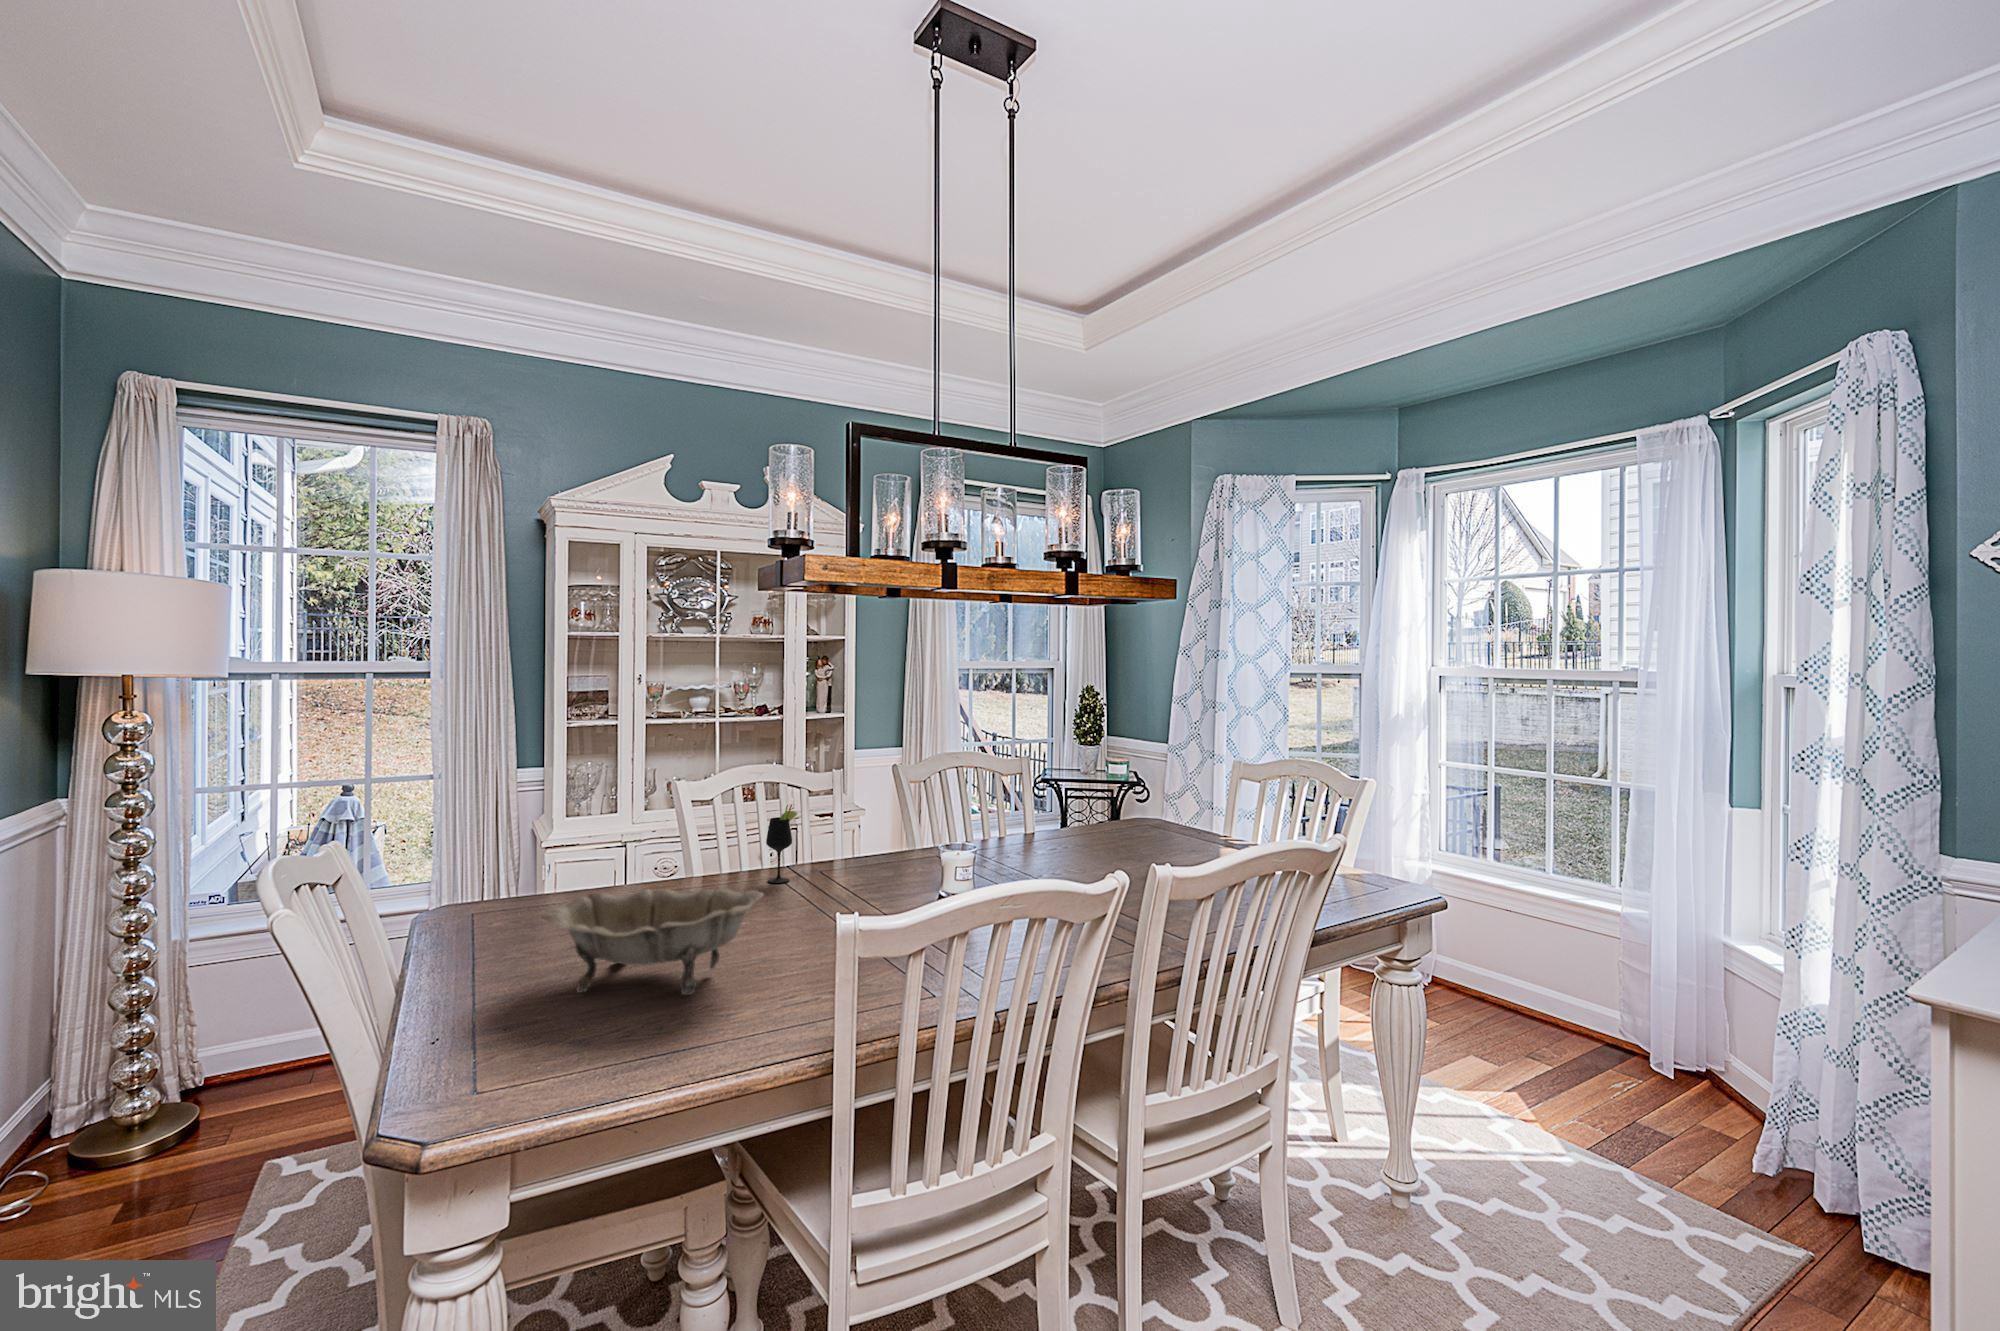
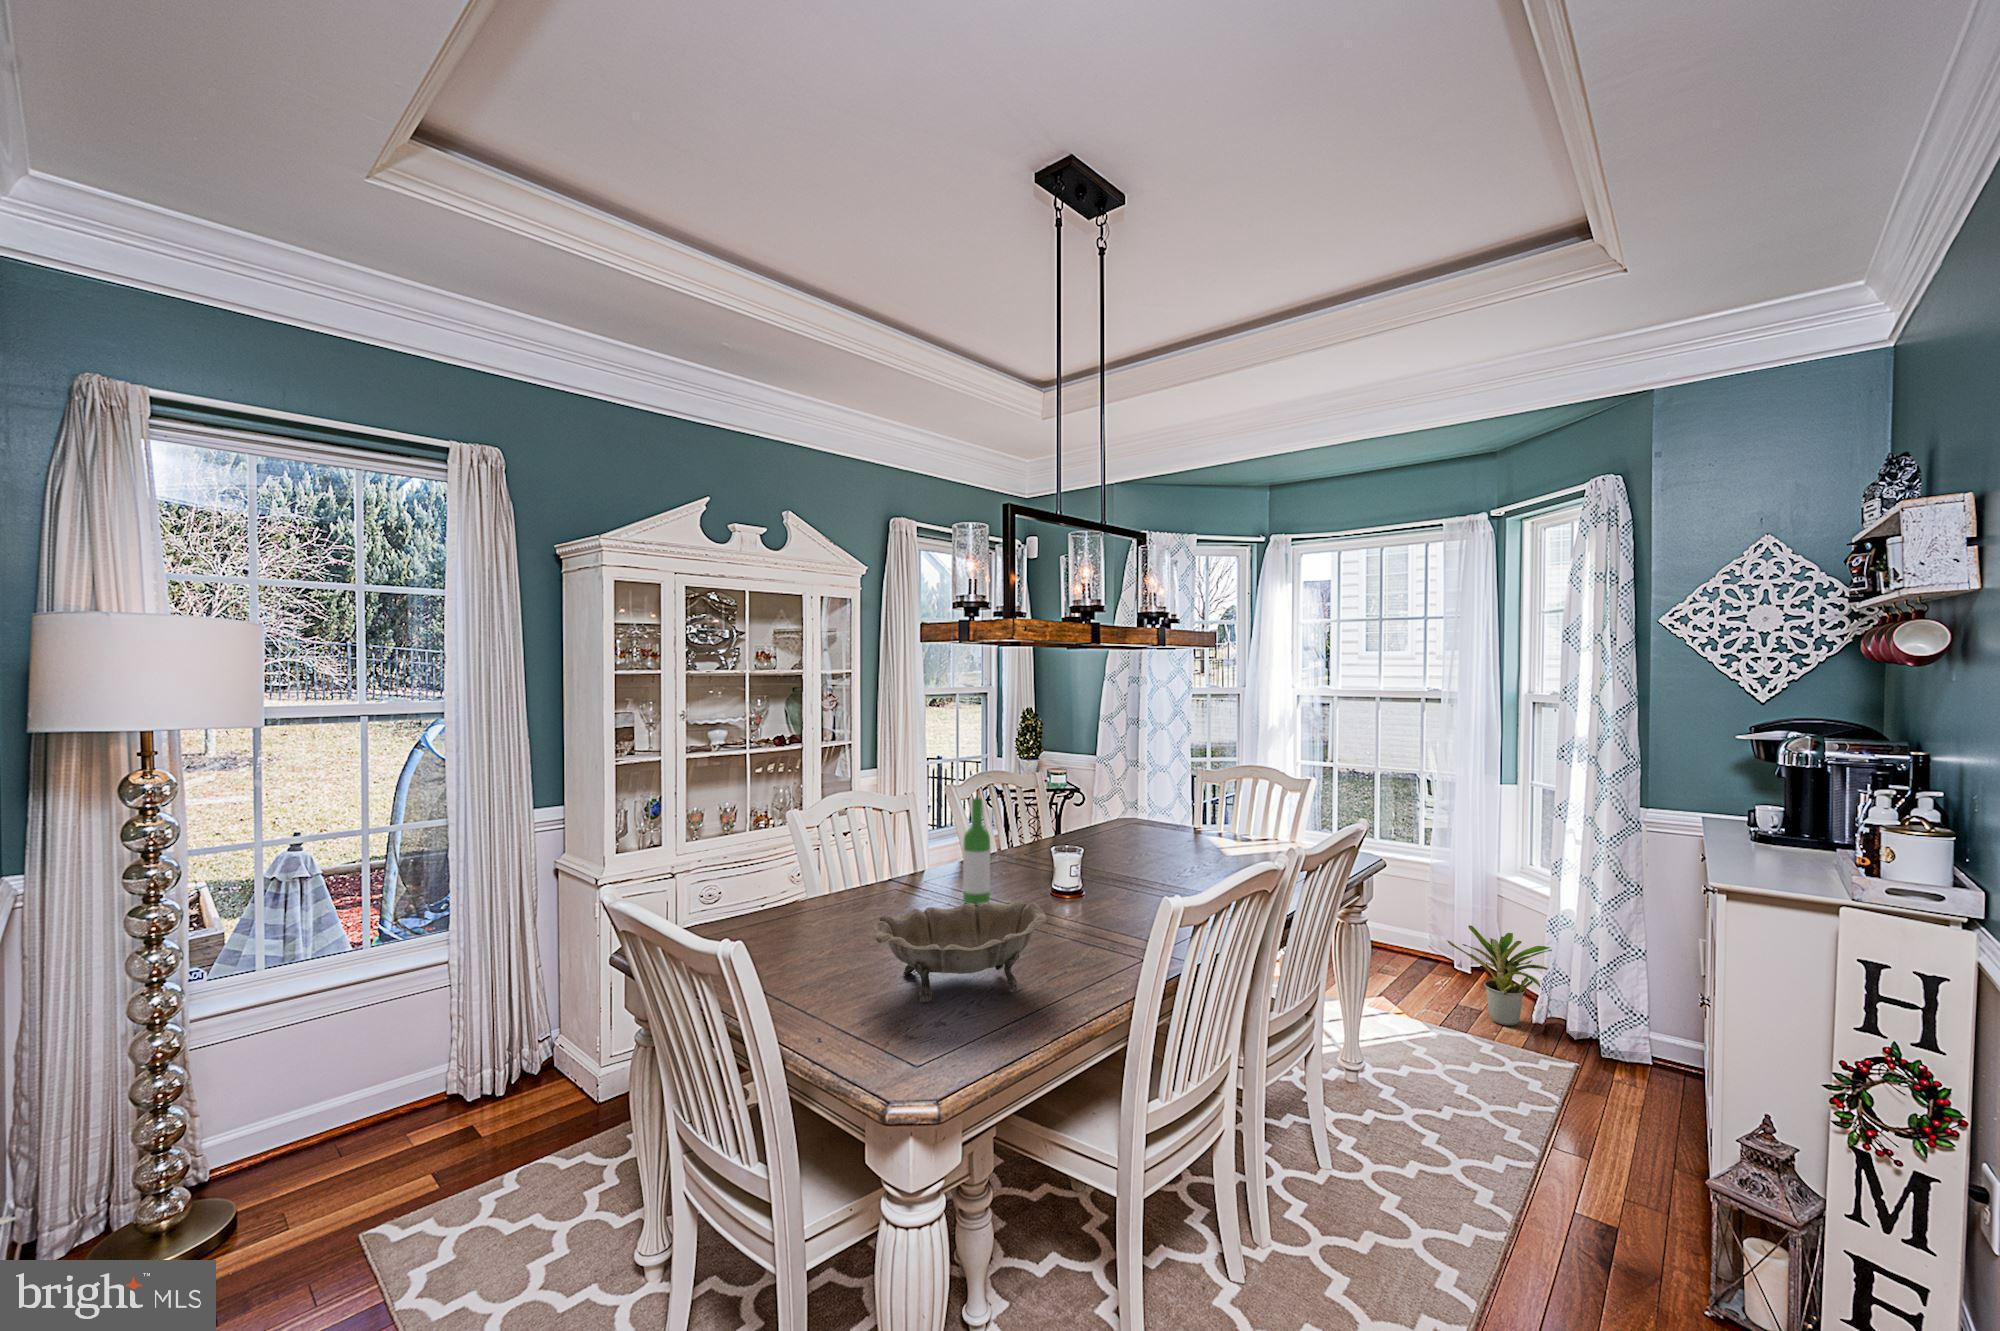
wine bottle: none [807,775,840,902] -> present [963,798,990,905]
wine glass: present [766,804,798,883] -> none [902,824,927,893]
potted plant: none [1638,1014,1798,1174] -> present [1447,925,1552,1026]

